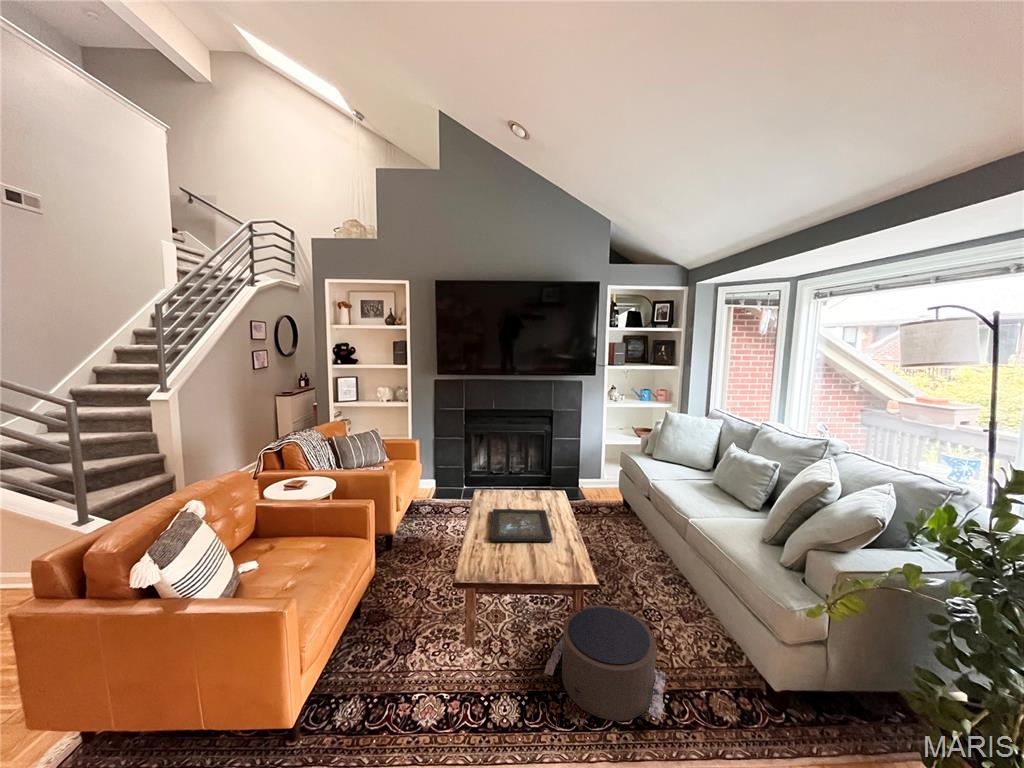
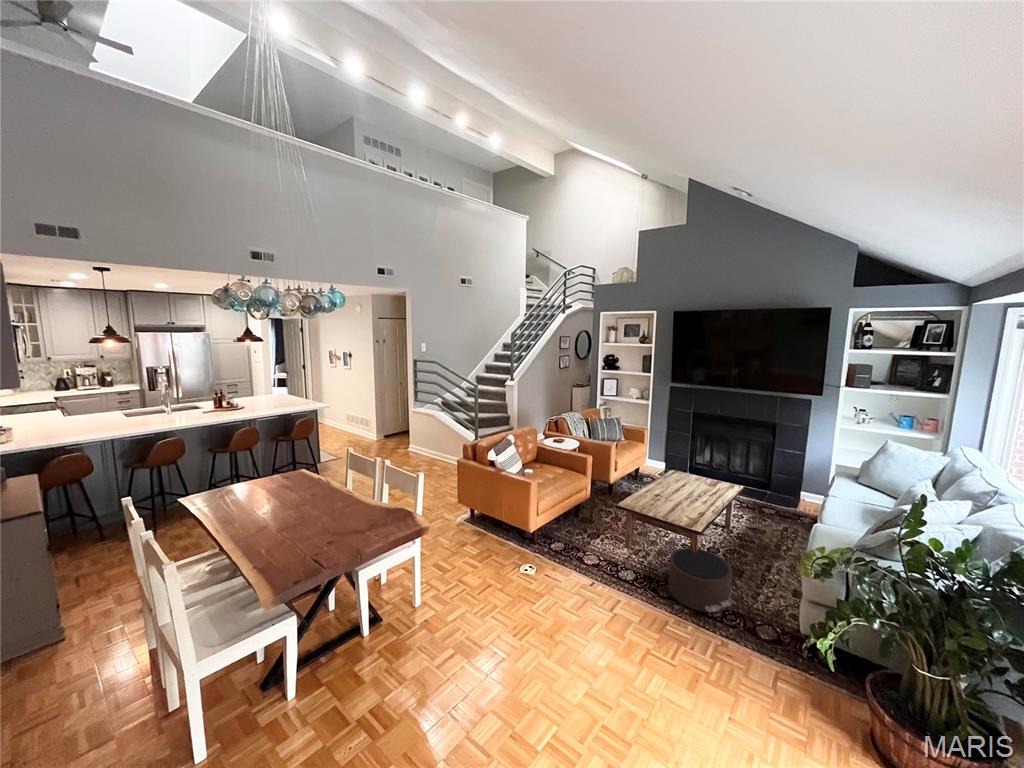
tray: present [491,509,553,542] -> none [653,481,707,507]

